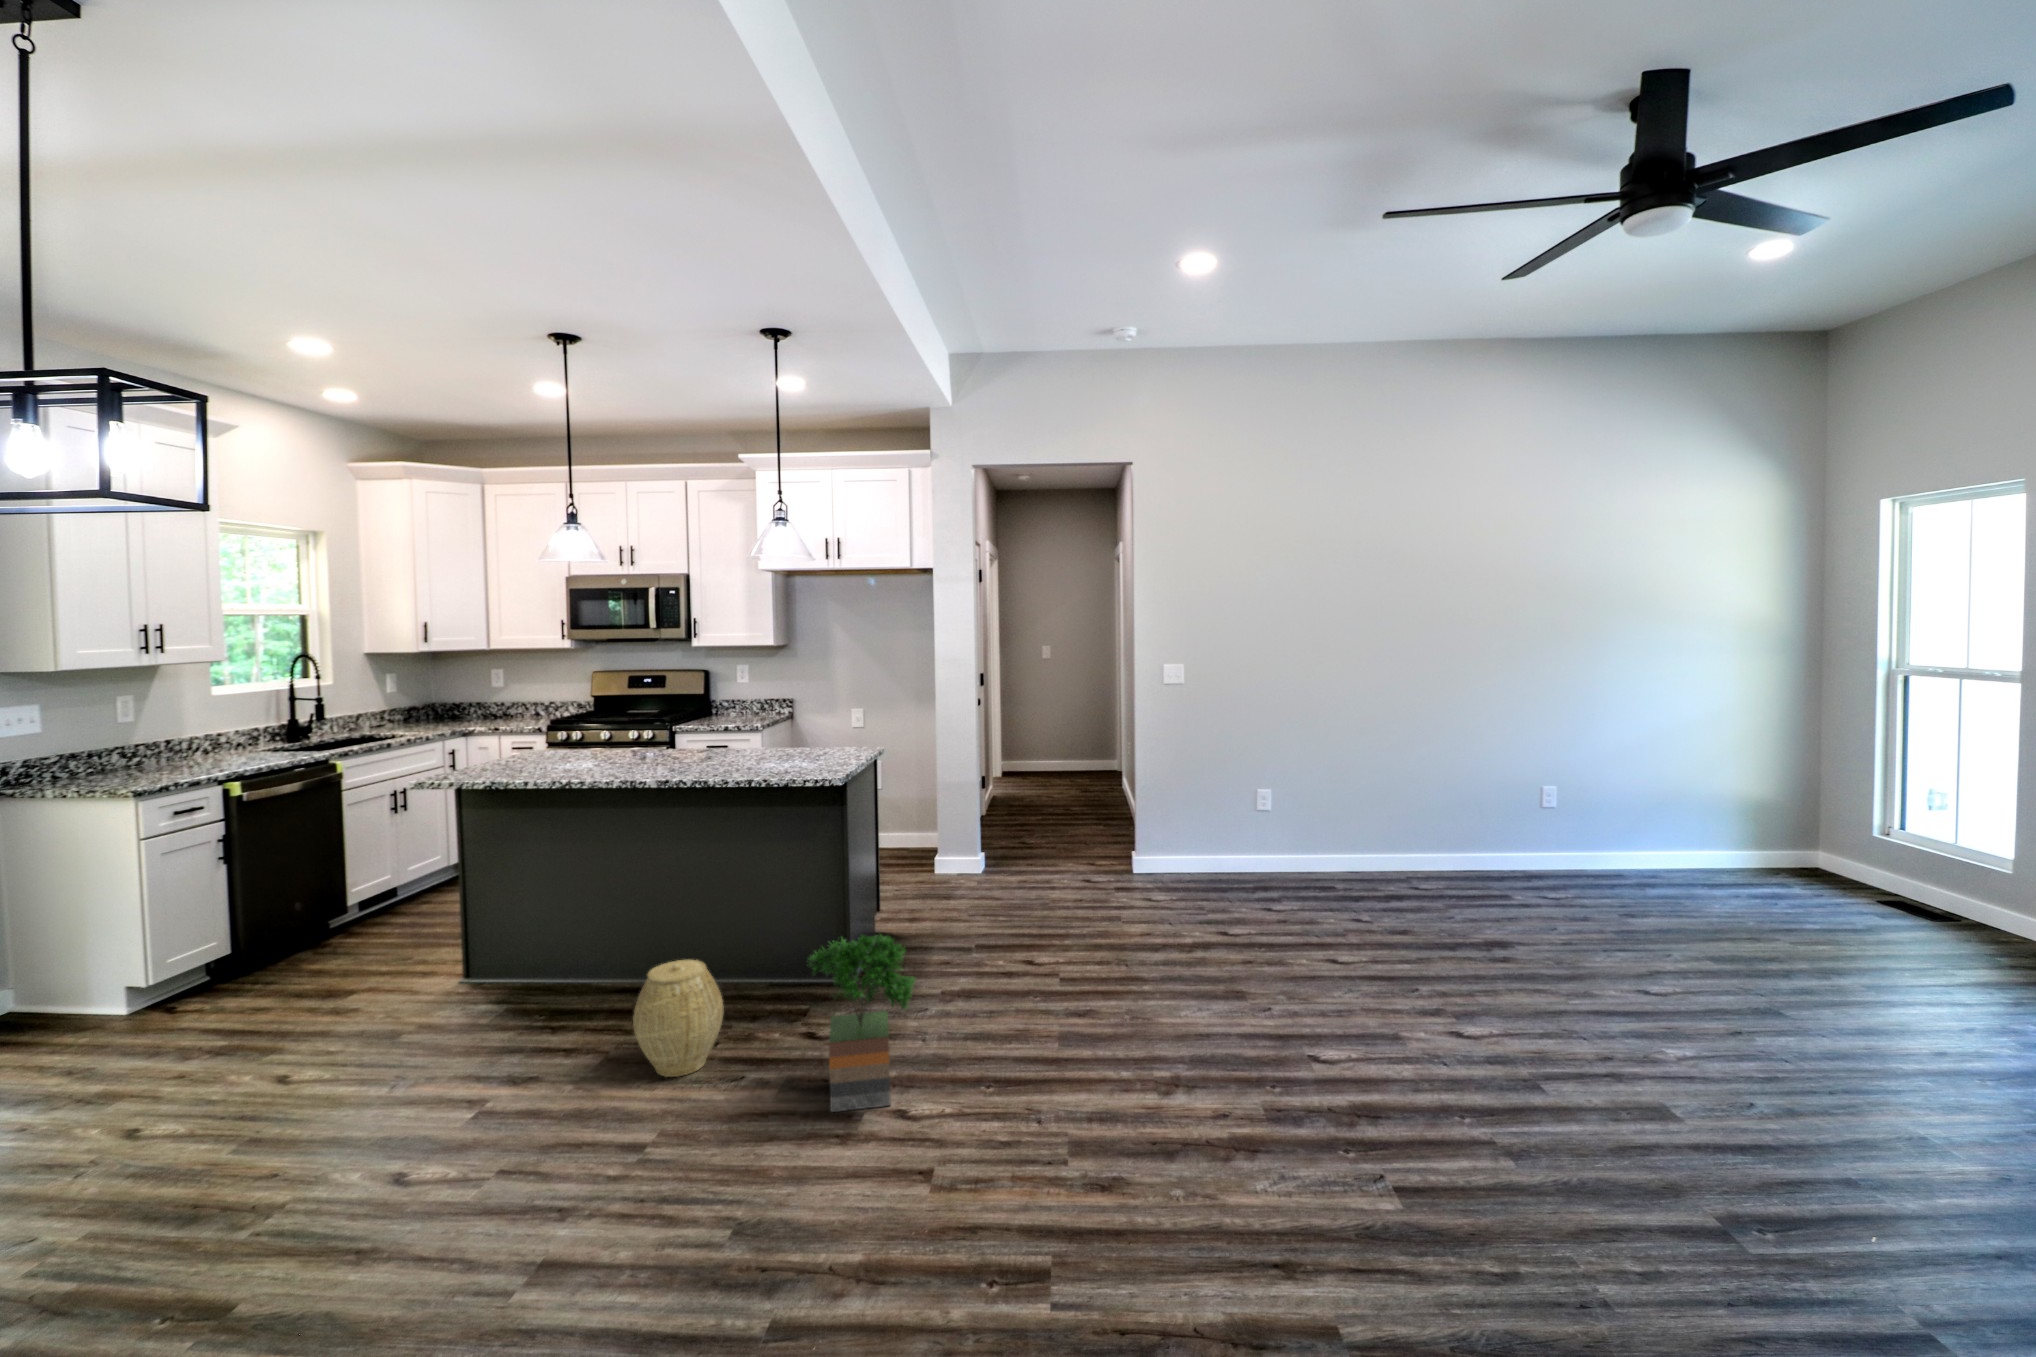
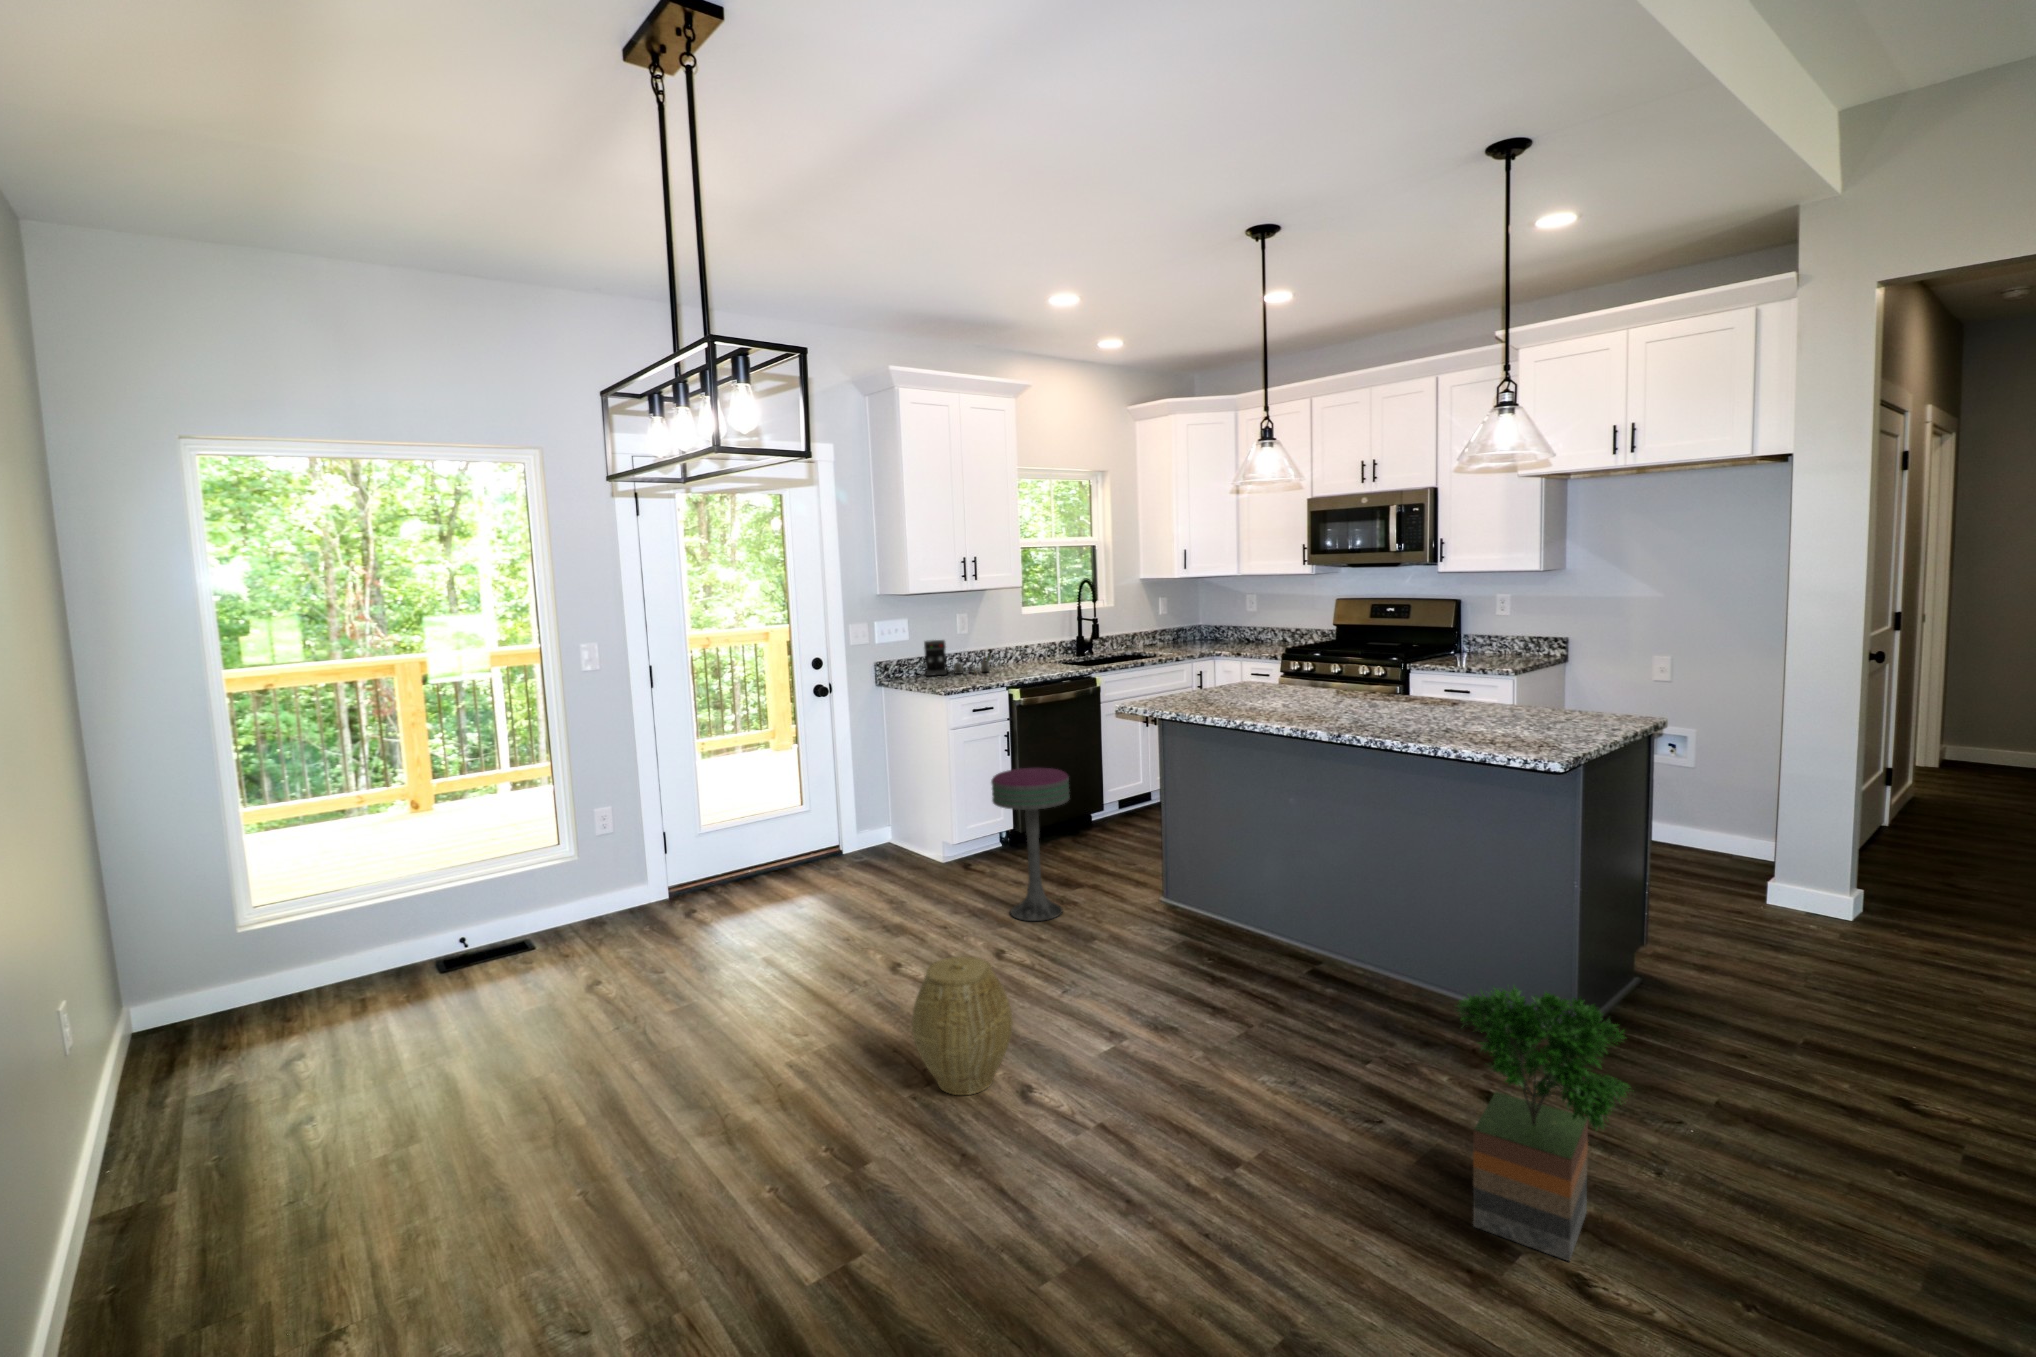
coffee maker: none [62,731,186,778] -> present [924,640,991,676]
bar stool: none [240,862,353,1038] -> present [991,768,1070,921]
woven basket: present [633,960,723,1077] -> present [912,957,1013,1095]

